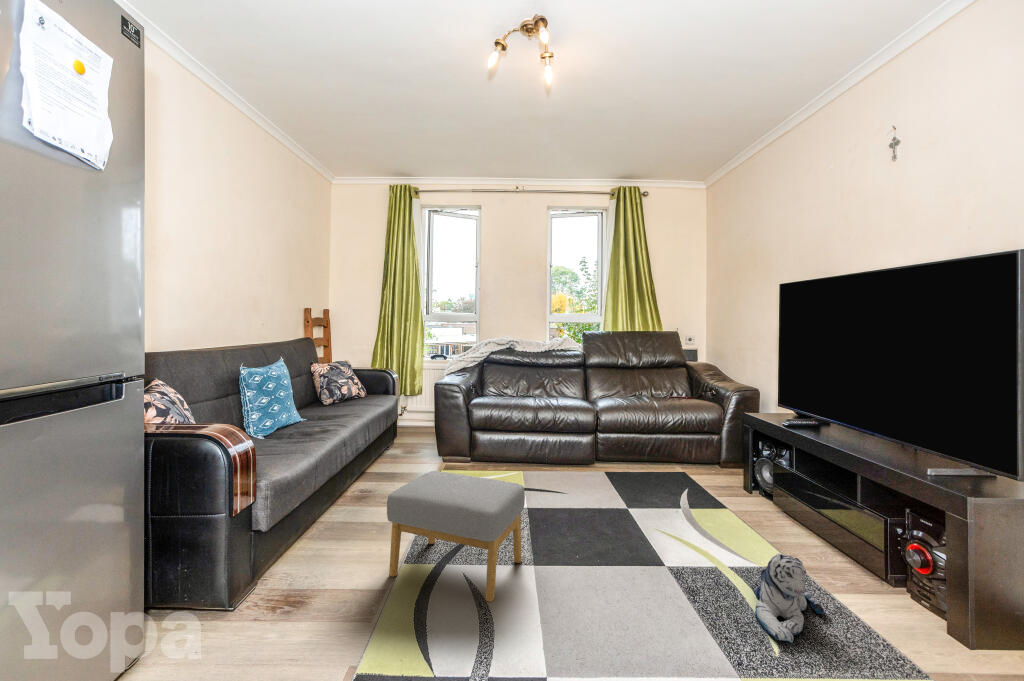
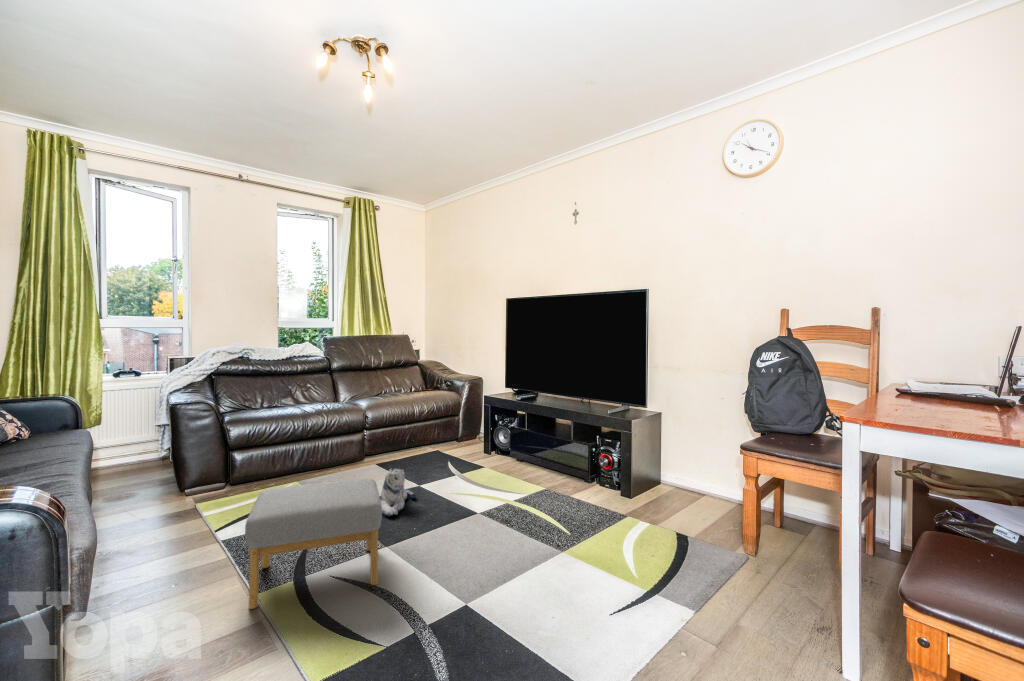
plush toy: present [754,553,824,643] -> present [380,469,415,516]

